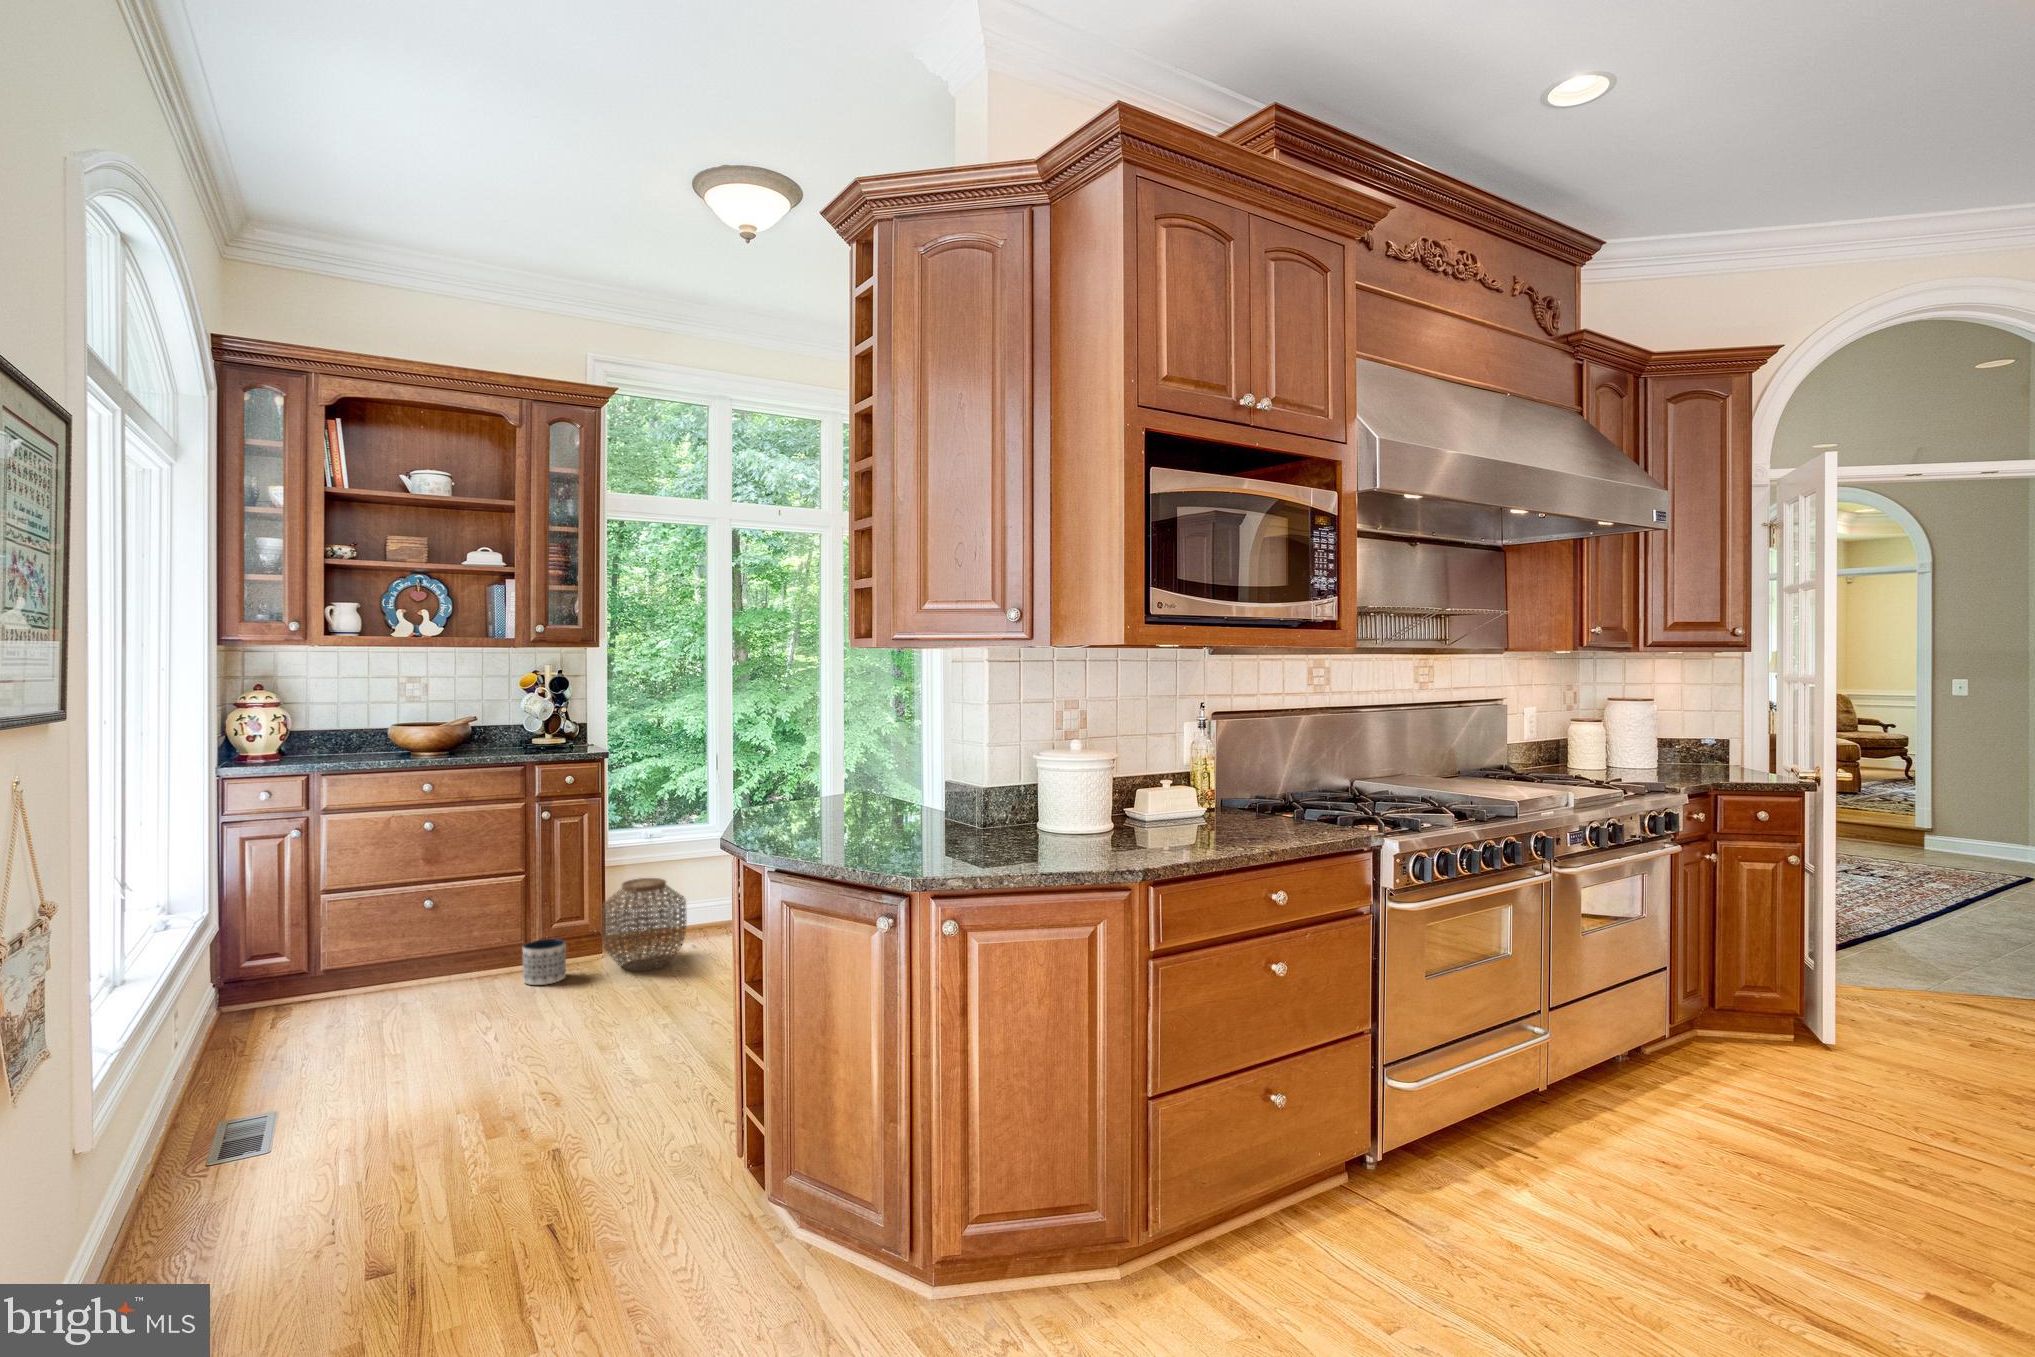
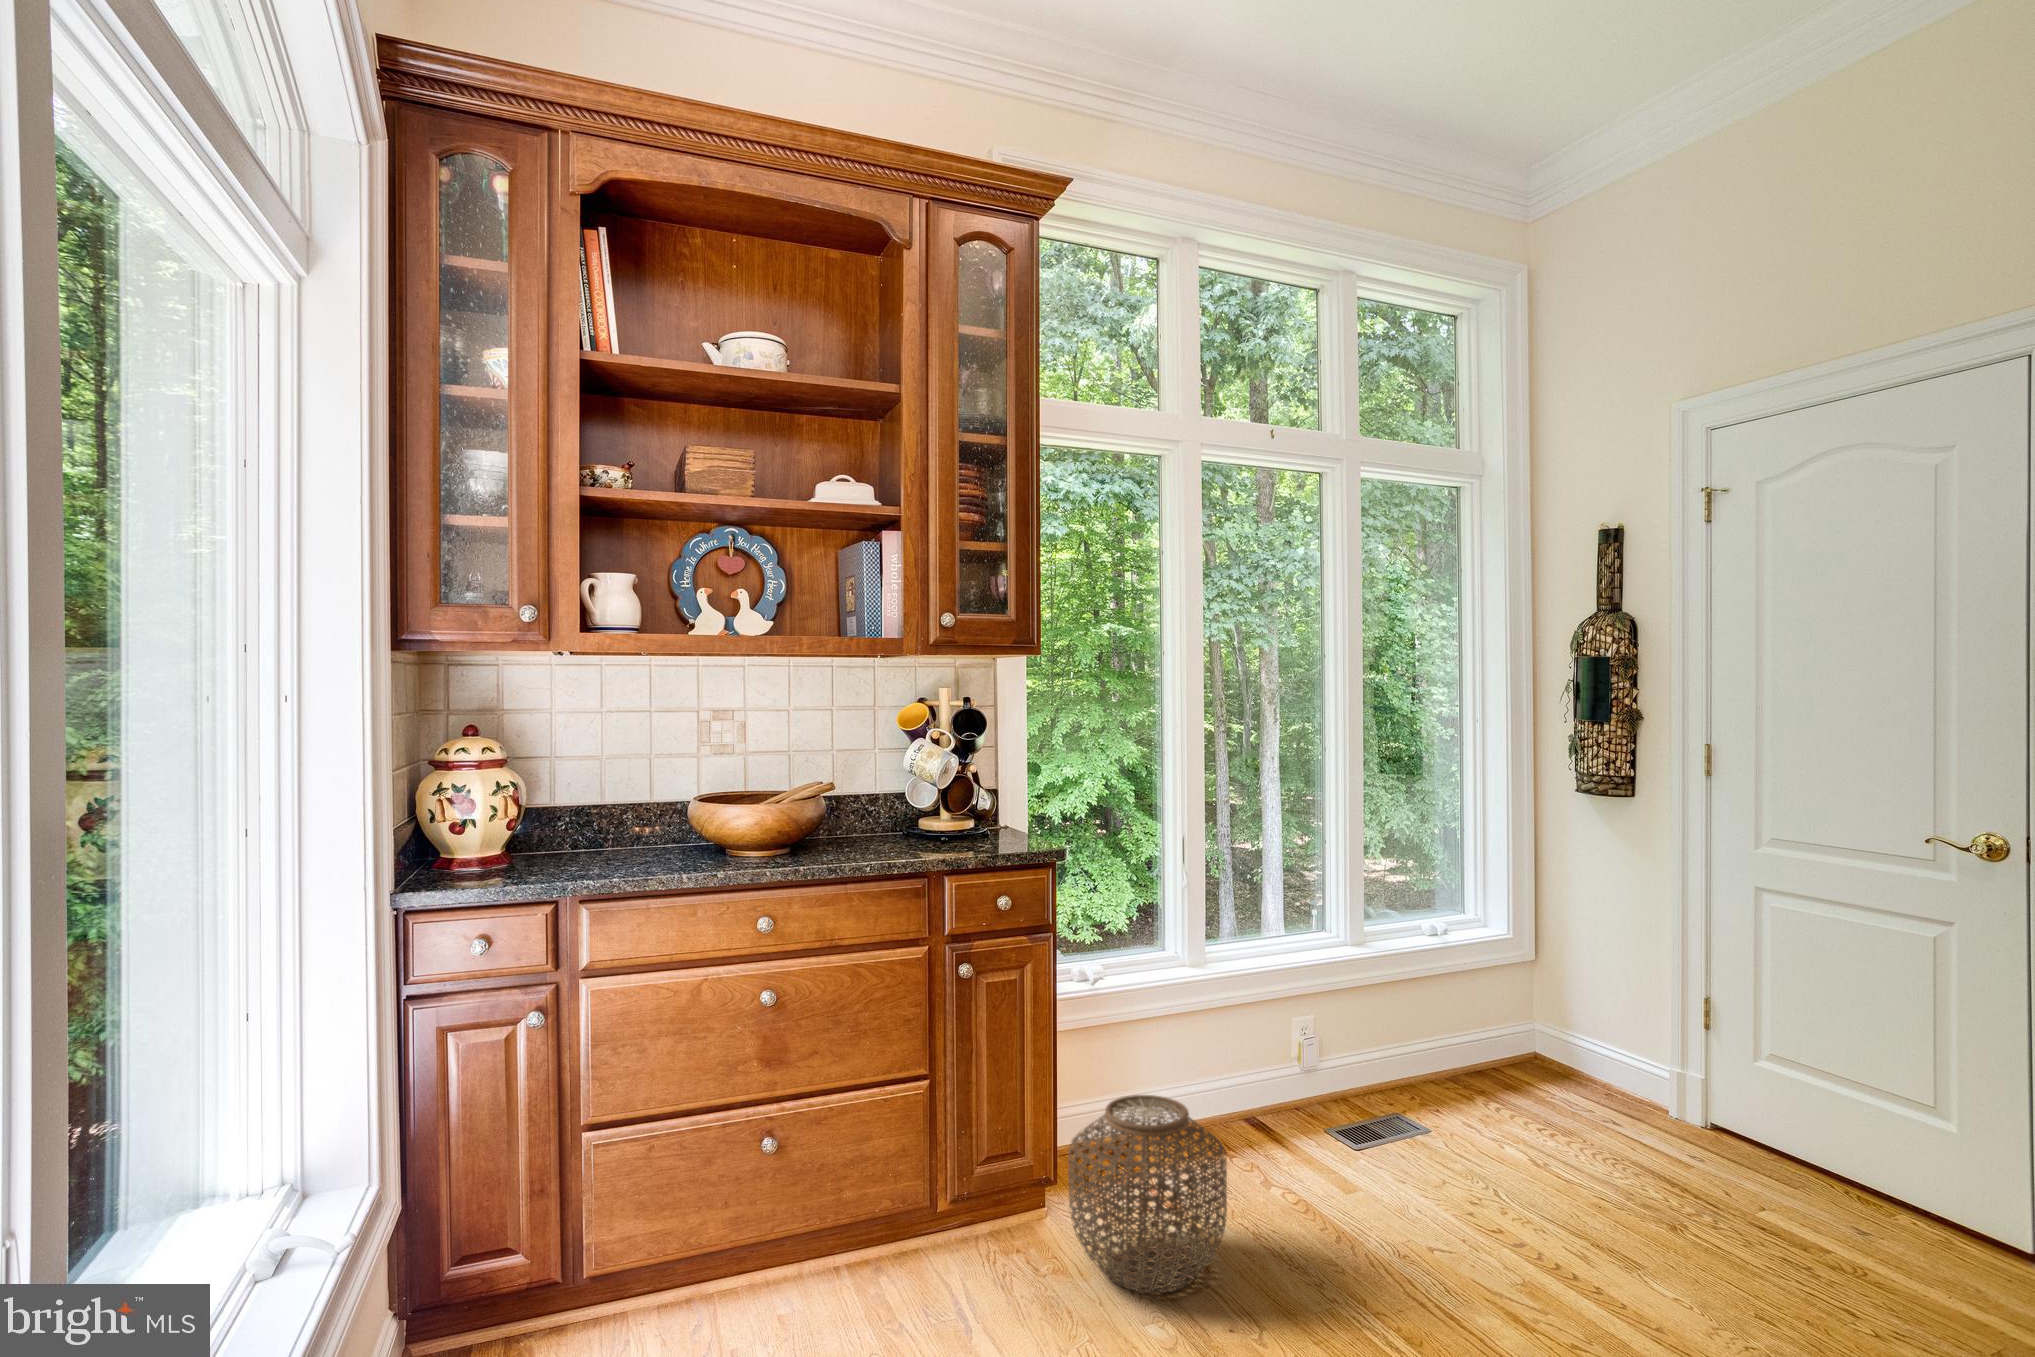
planter: present [523,939,566,985] -> none [936,1218,1015,1326]

